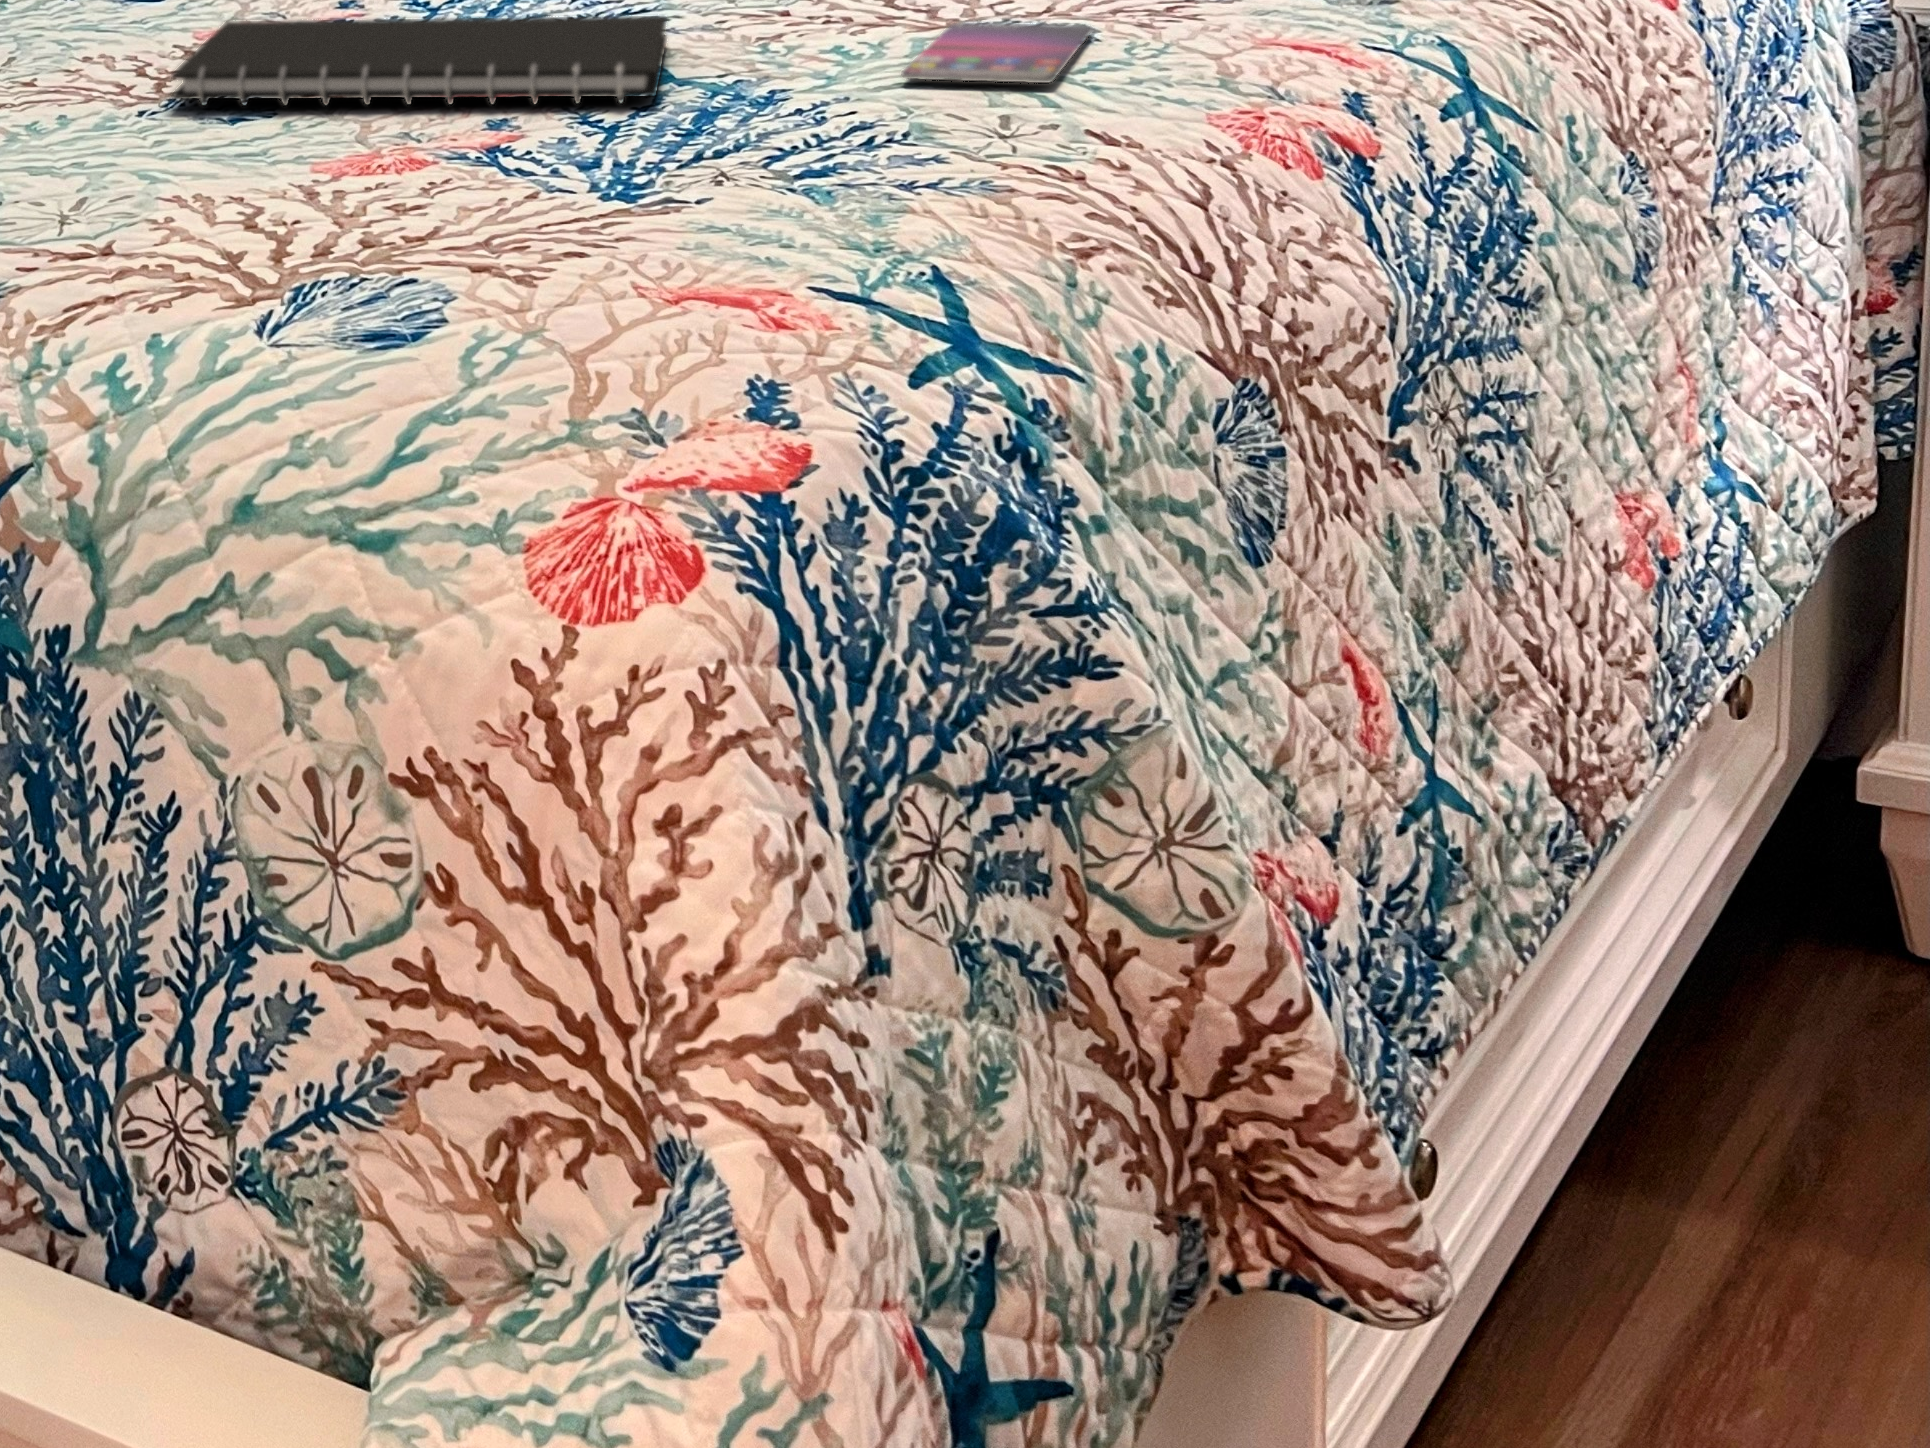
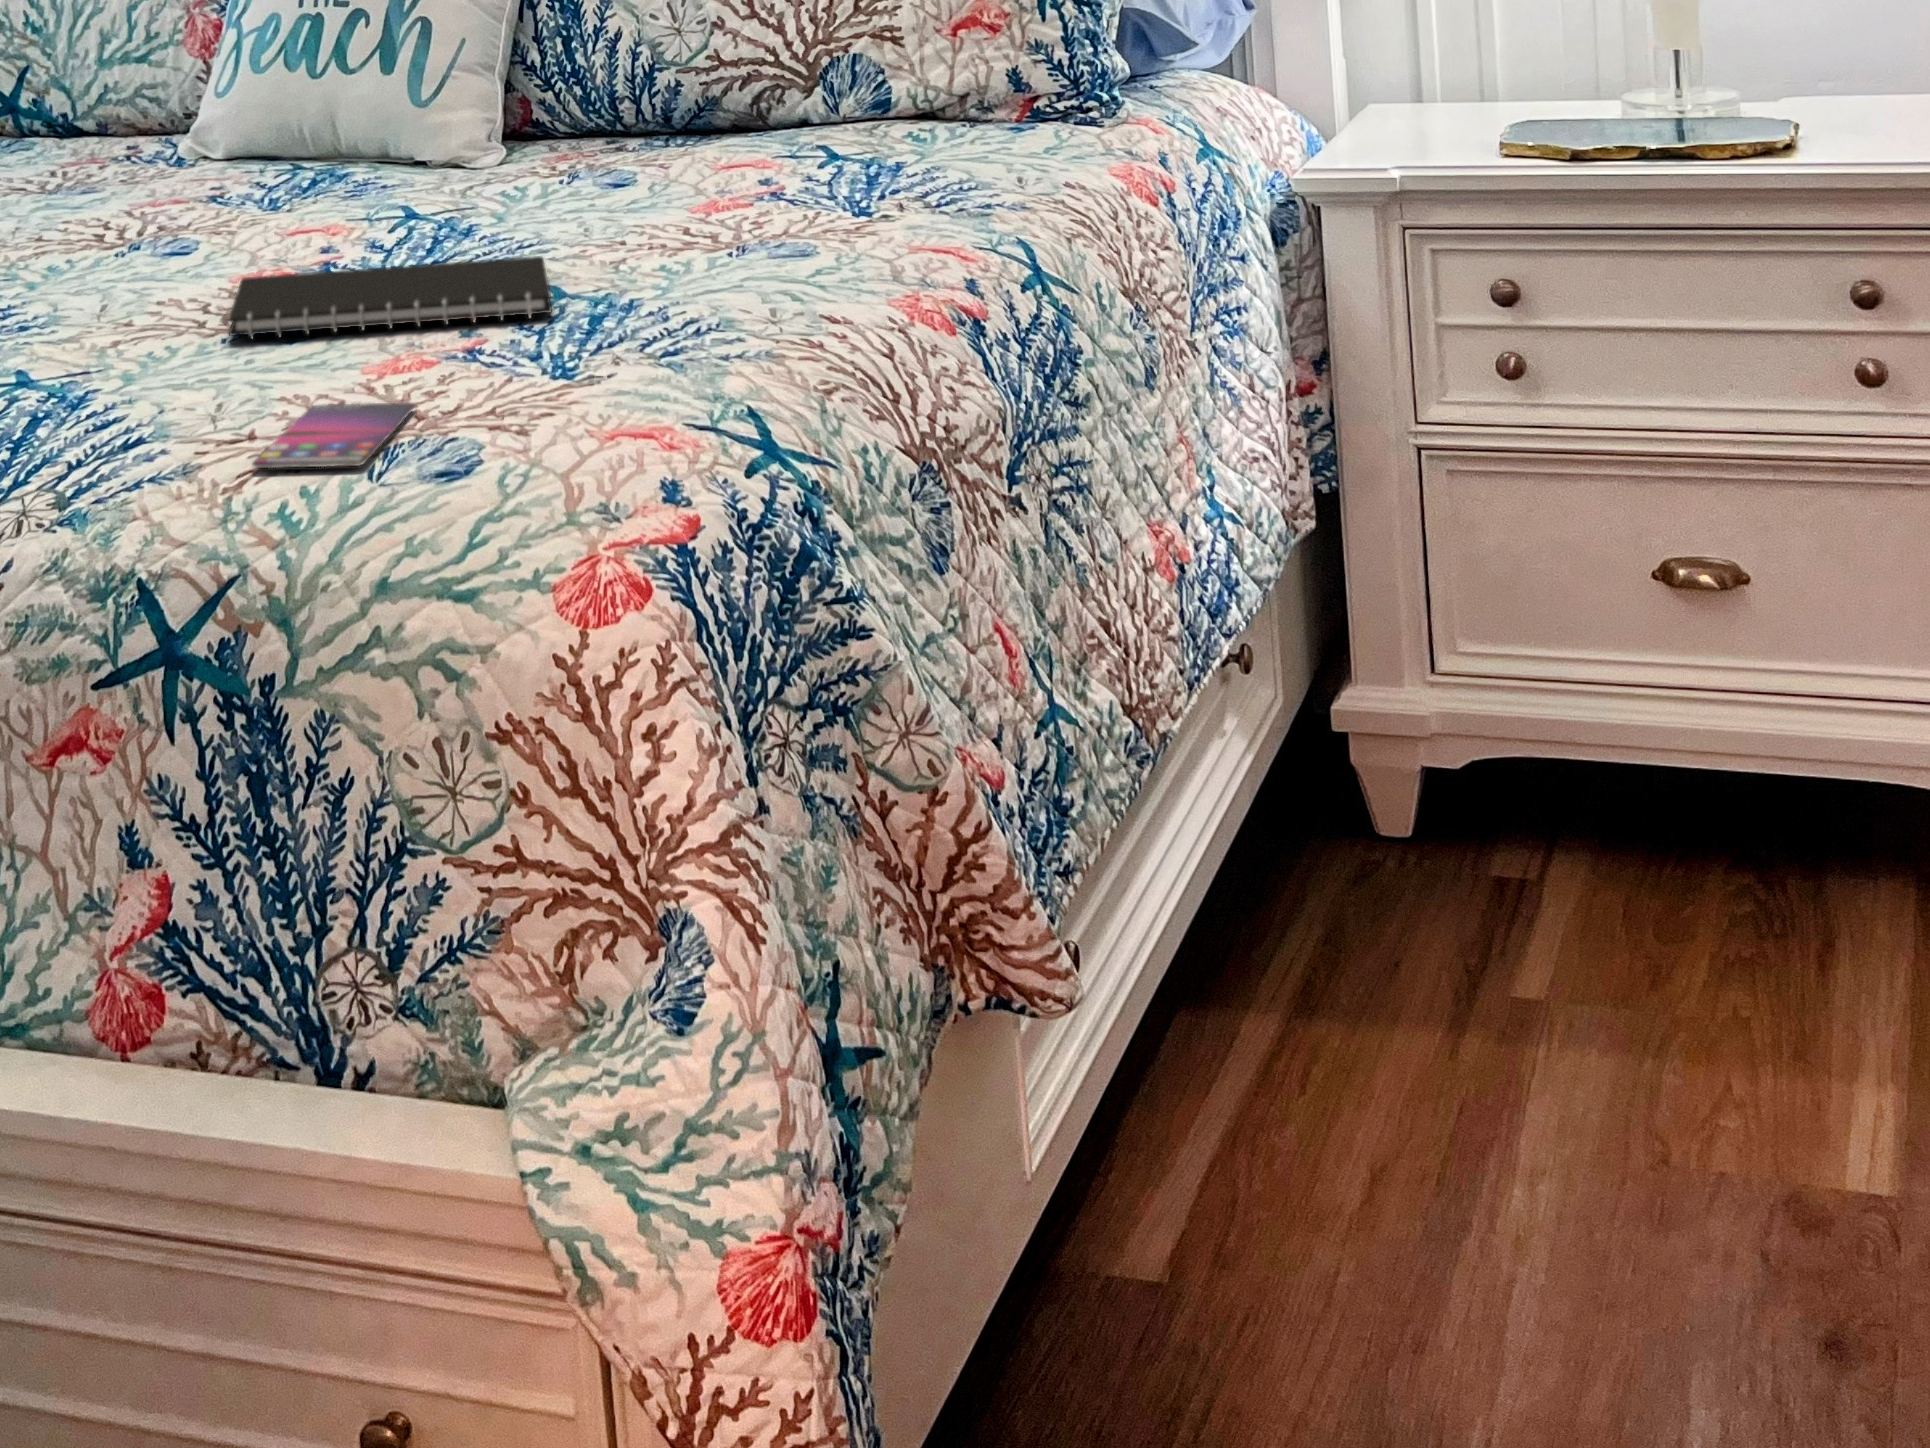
smartphone: present [902,23,1092,83] -> present [252,403,415,468]

